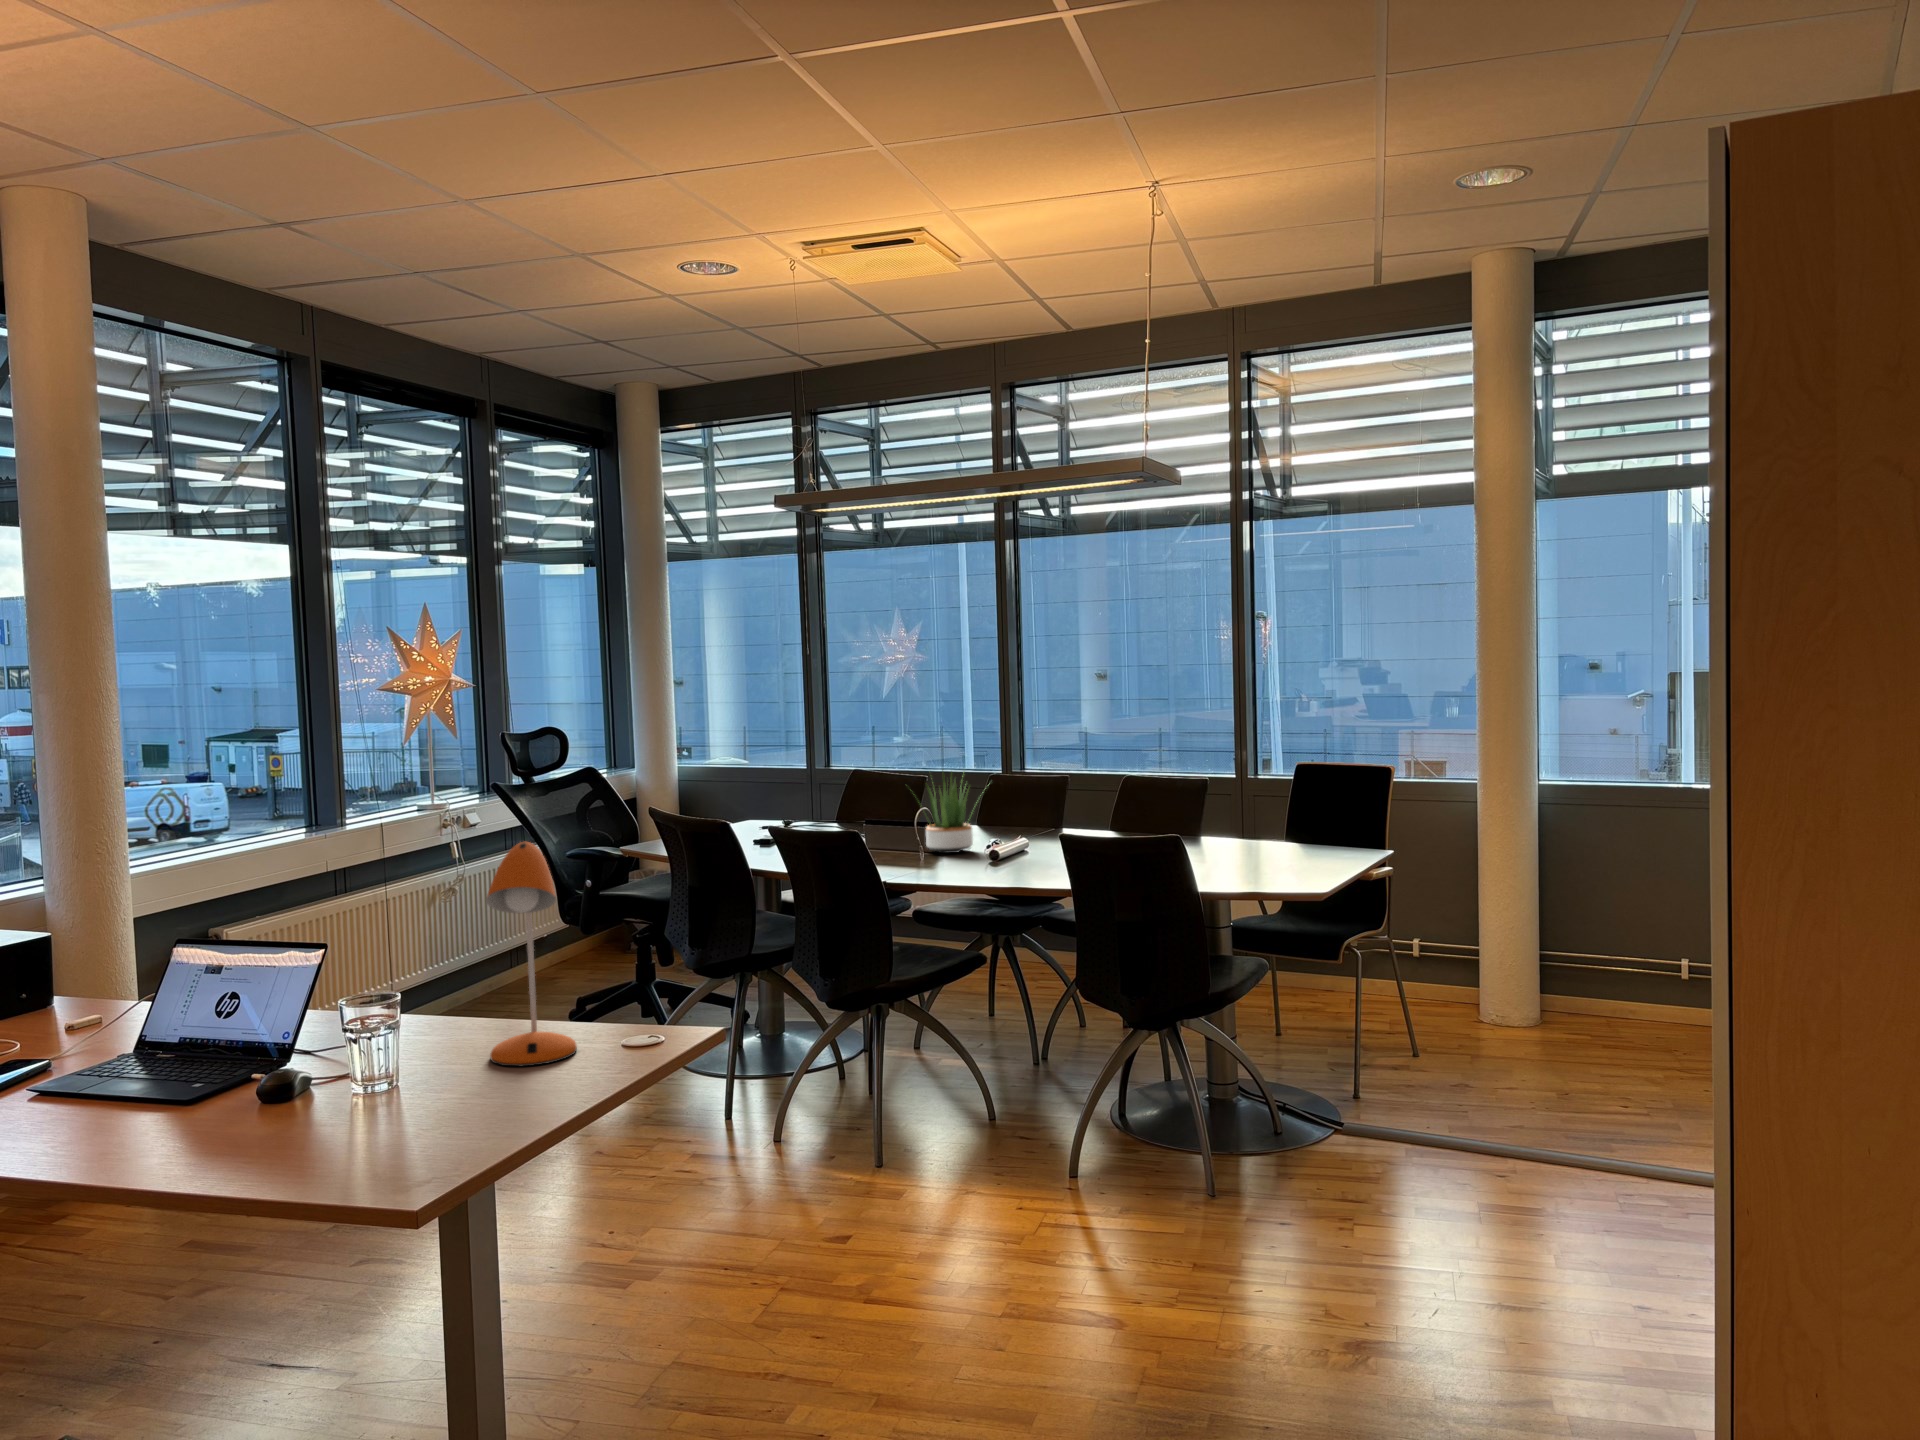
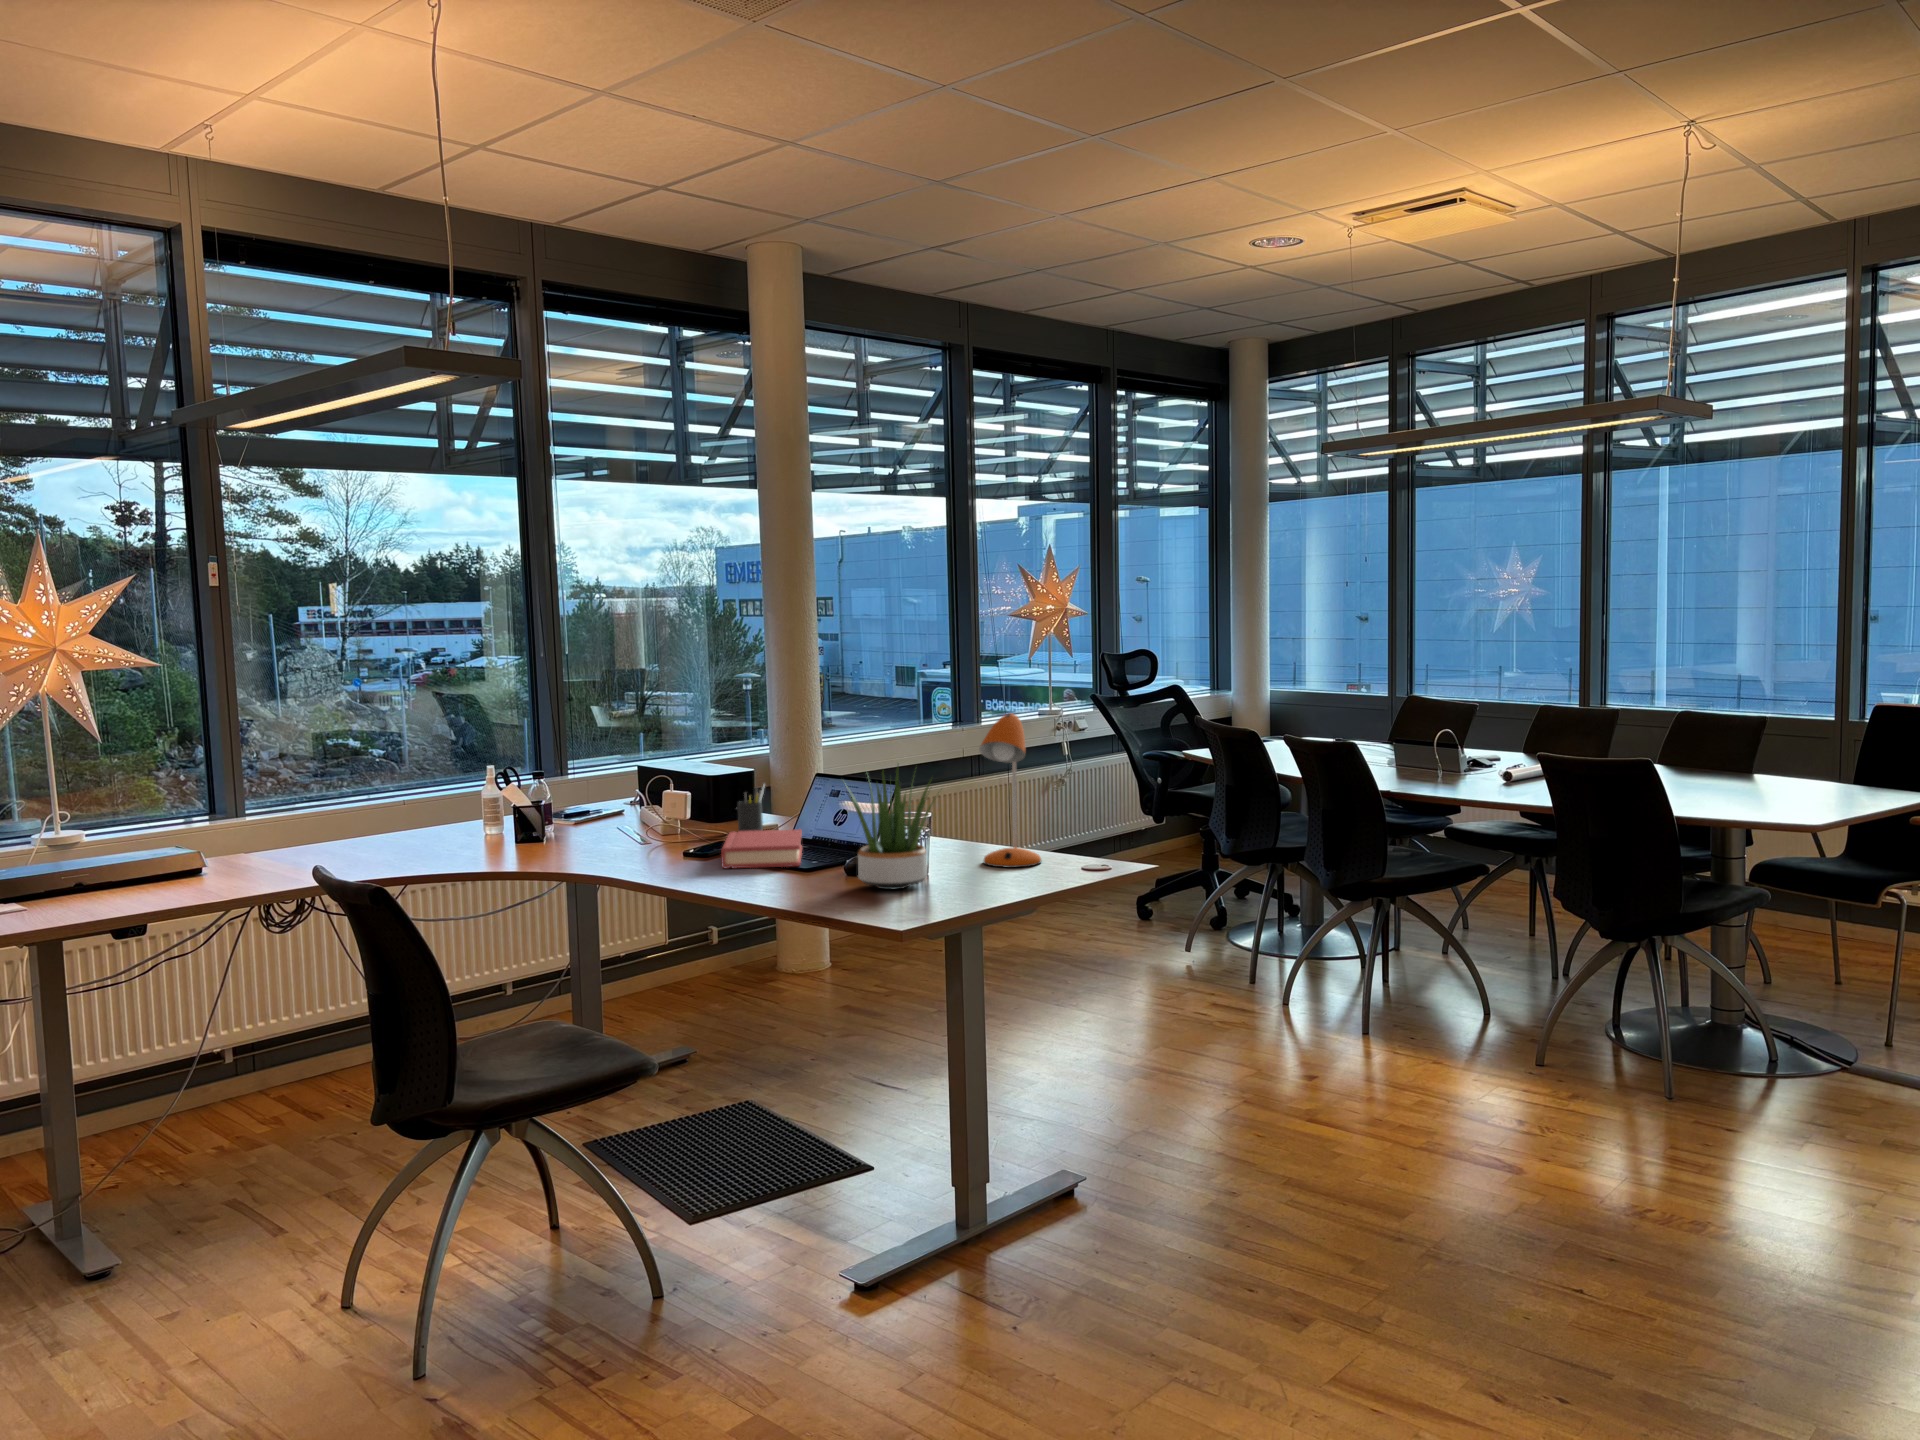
potted plant: present [913,777,984,853] -> present [847,770,942,890]
pen holder: none [40,967,90,1050] -> present [738,785,765,831]
hardback book: none [37,1040,187,1135] -> present [721,829,802,868]

